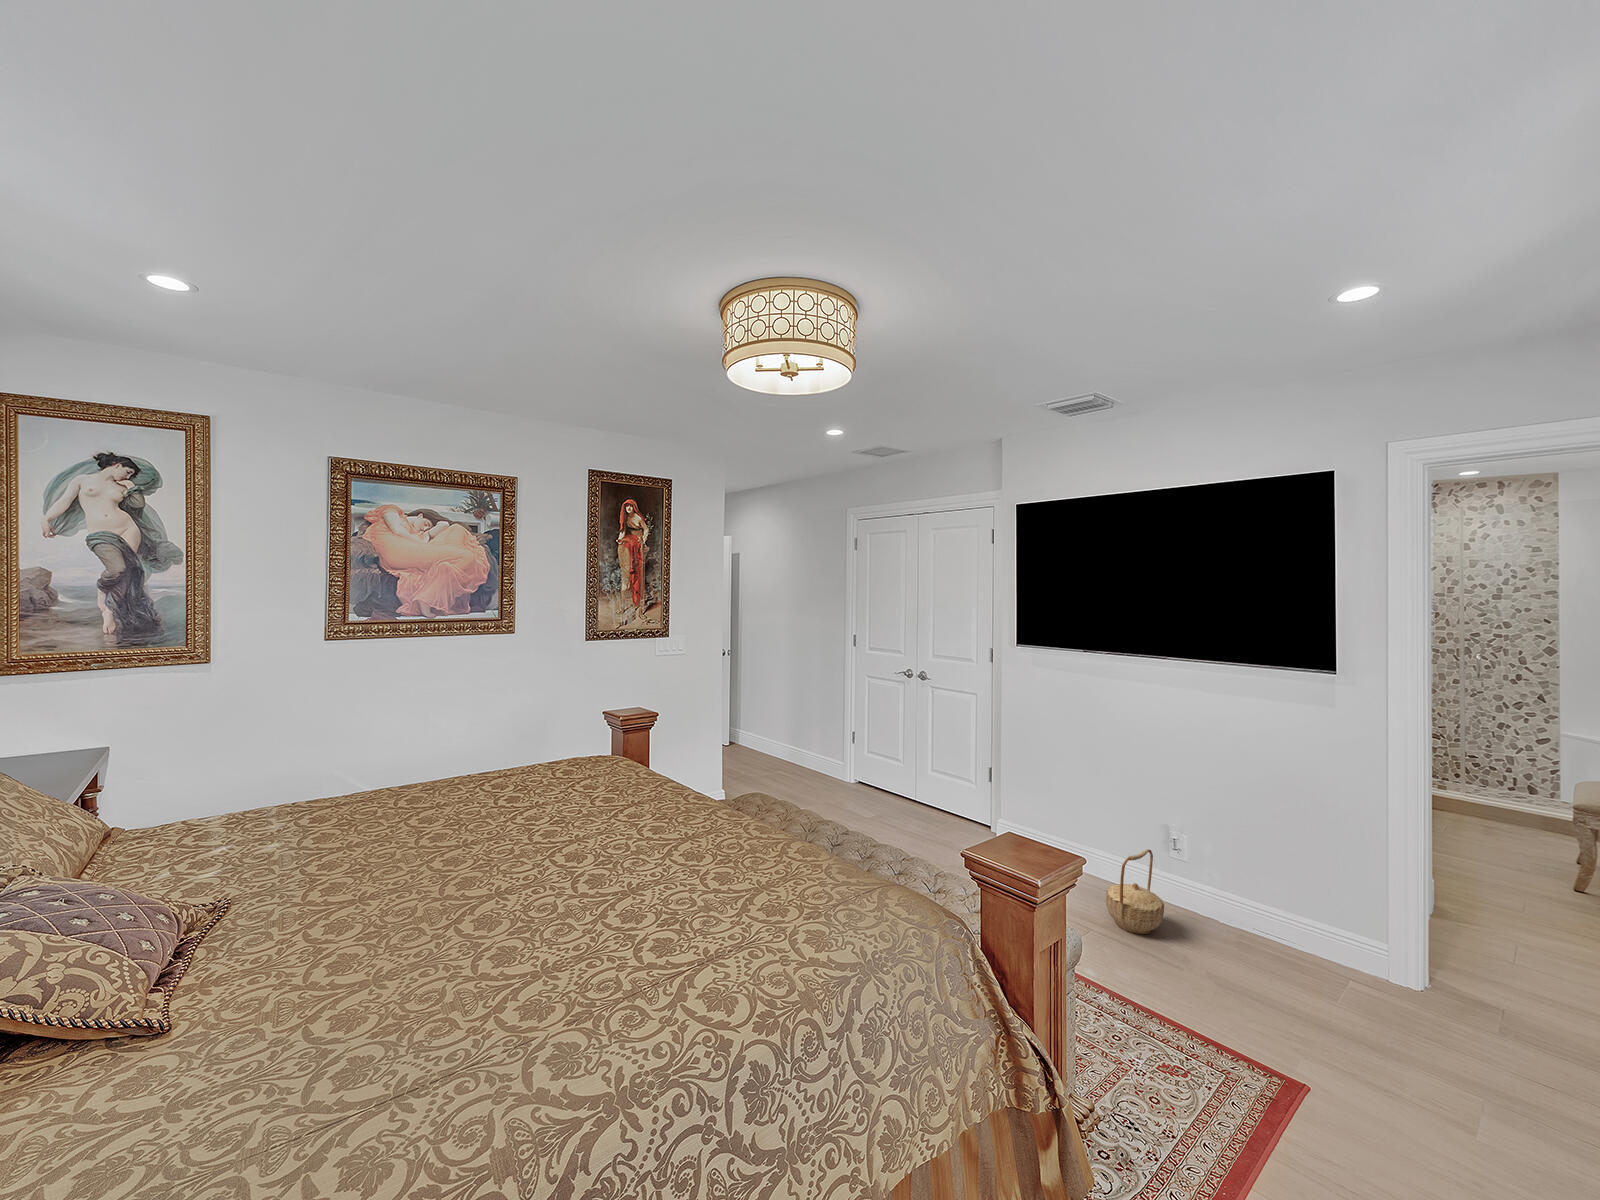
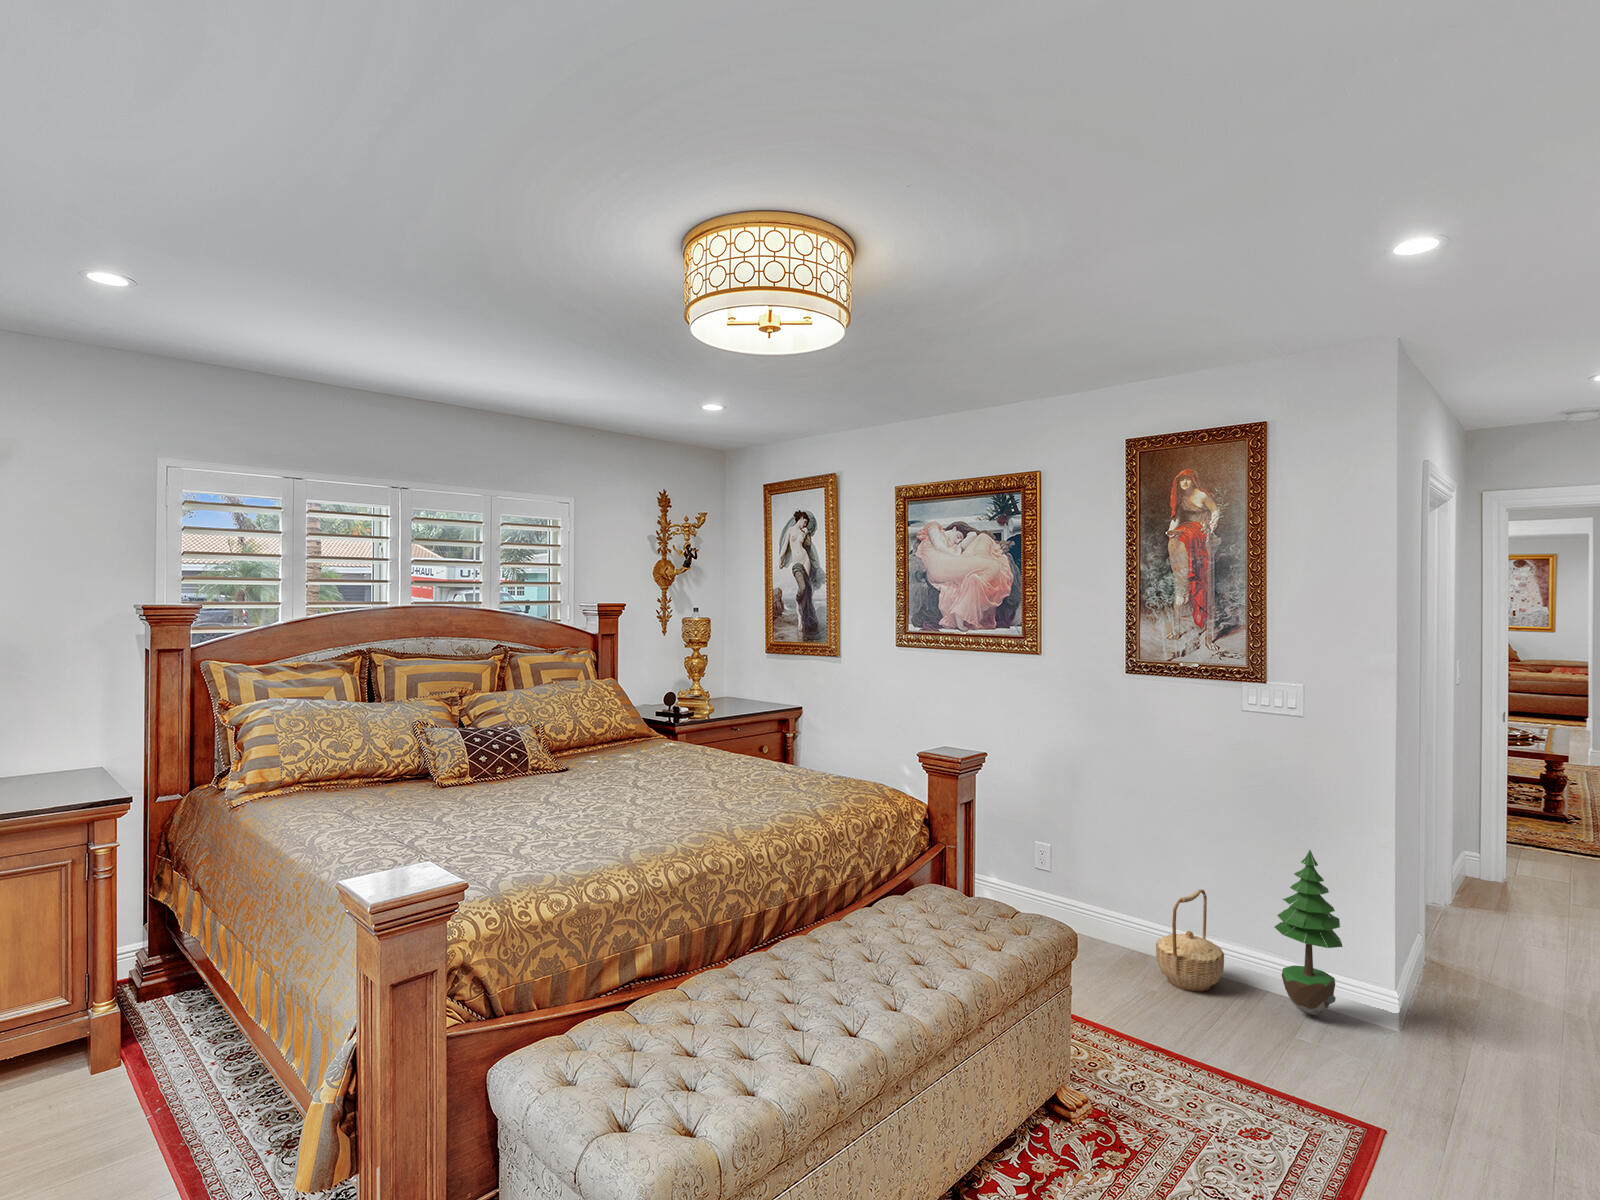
potted tree: none [1208,827,1269,966] -> present [1275,850,1343,1015]

